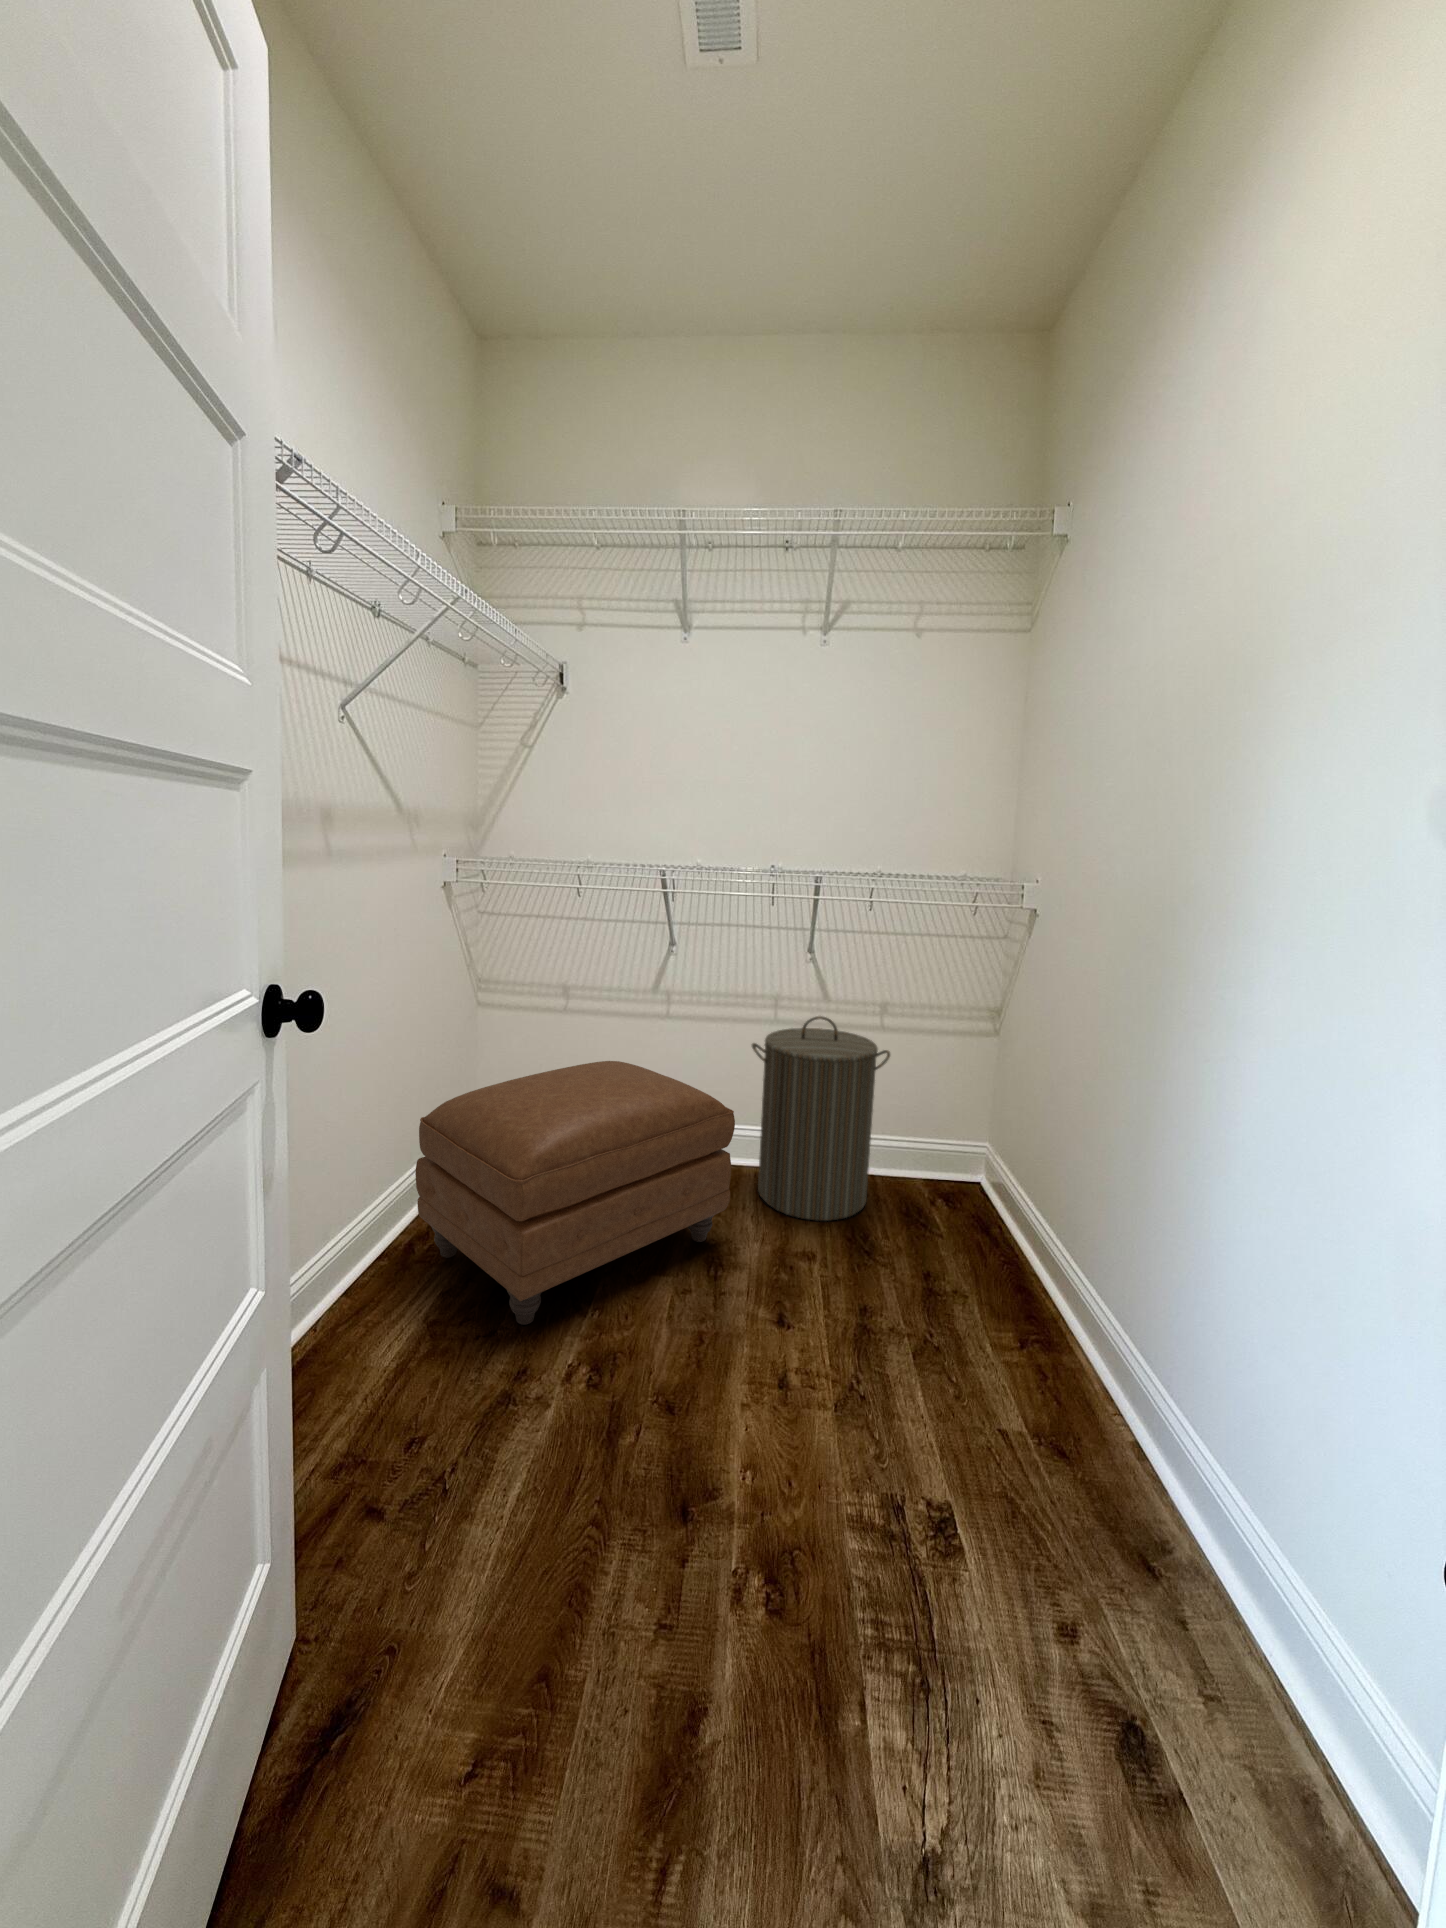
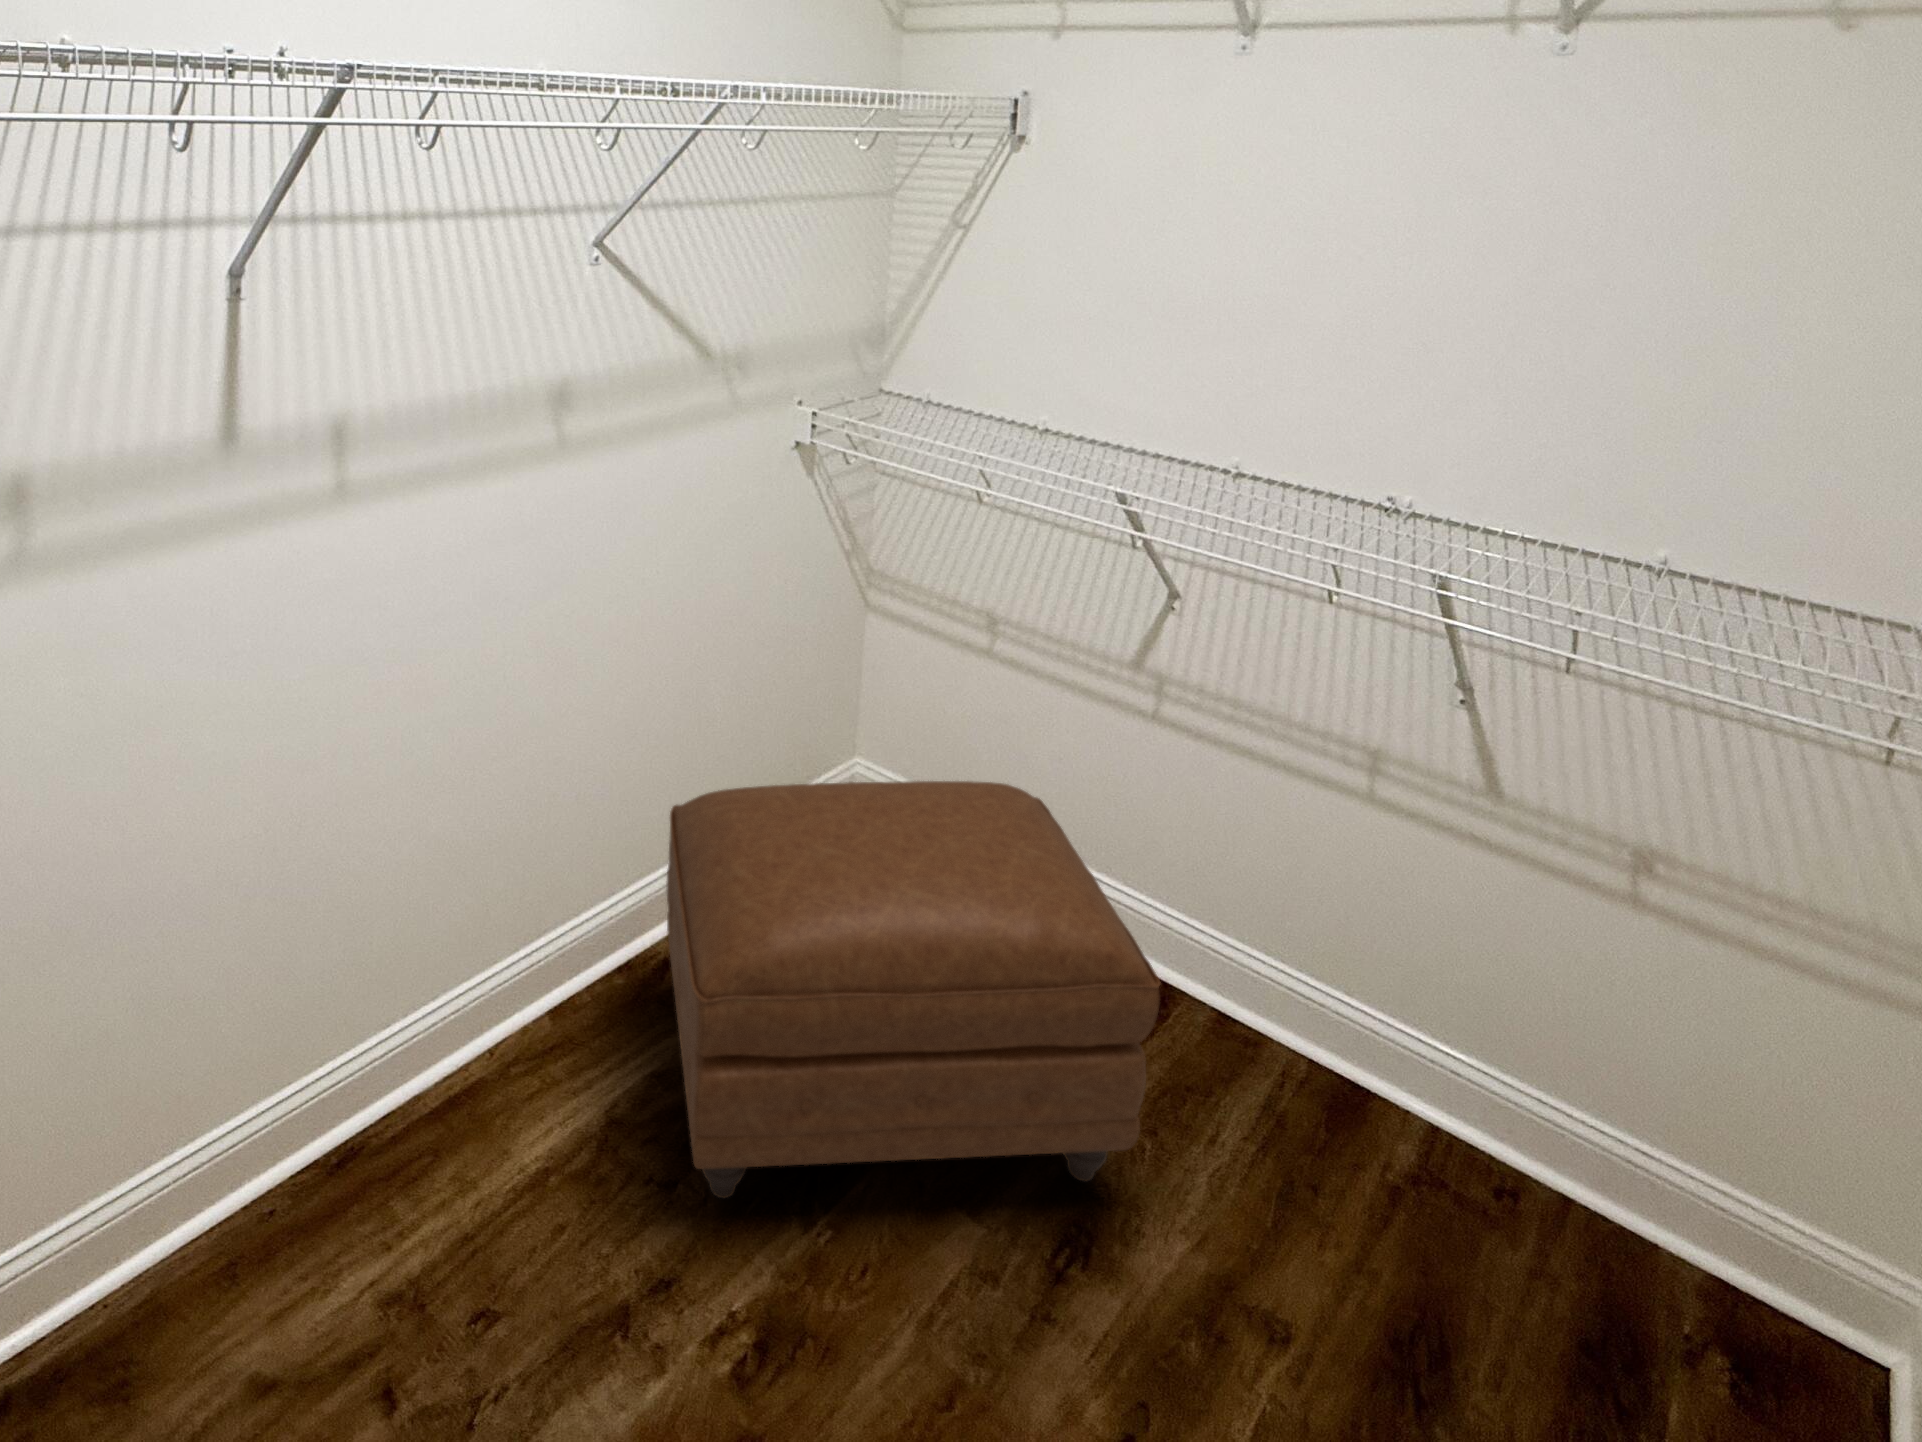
laundry hamper: present [752,1016,890,1221] -> none [1262,823,1607,1280]

